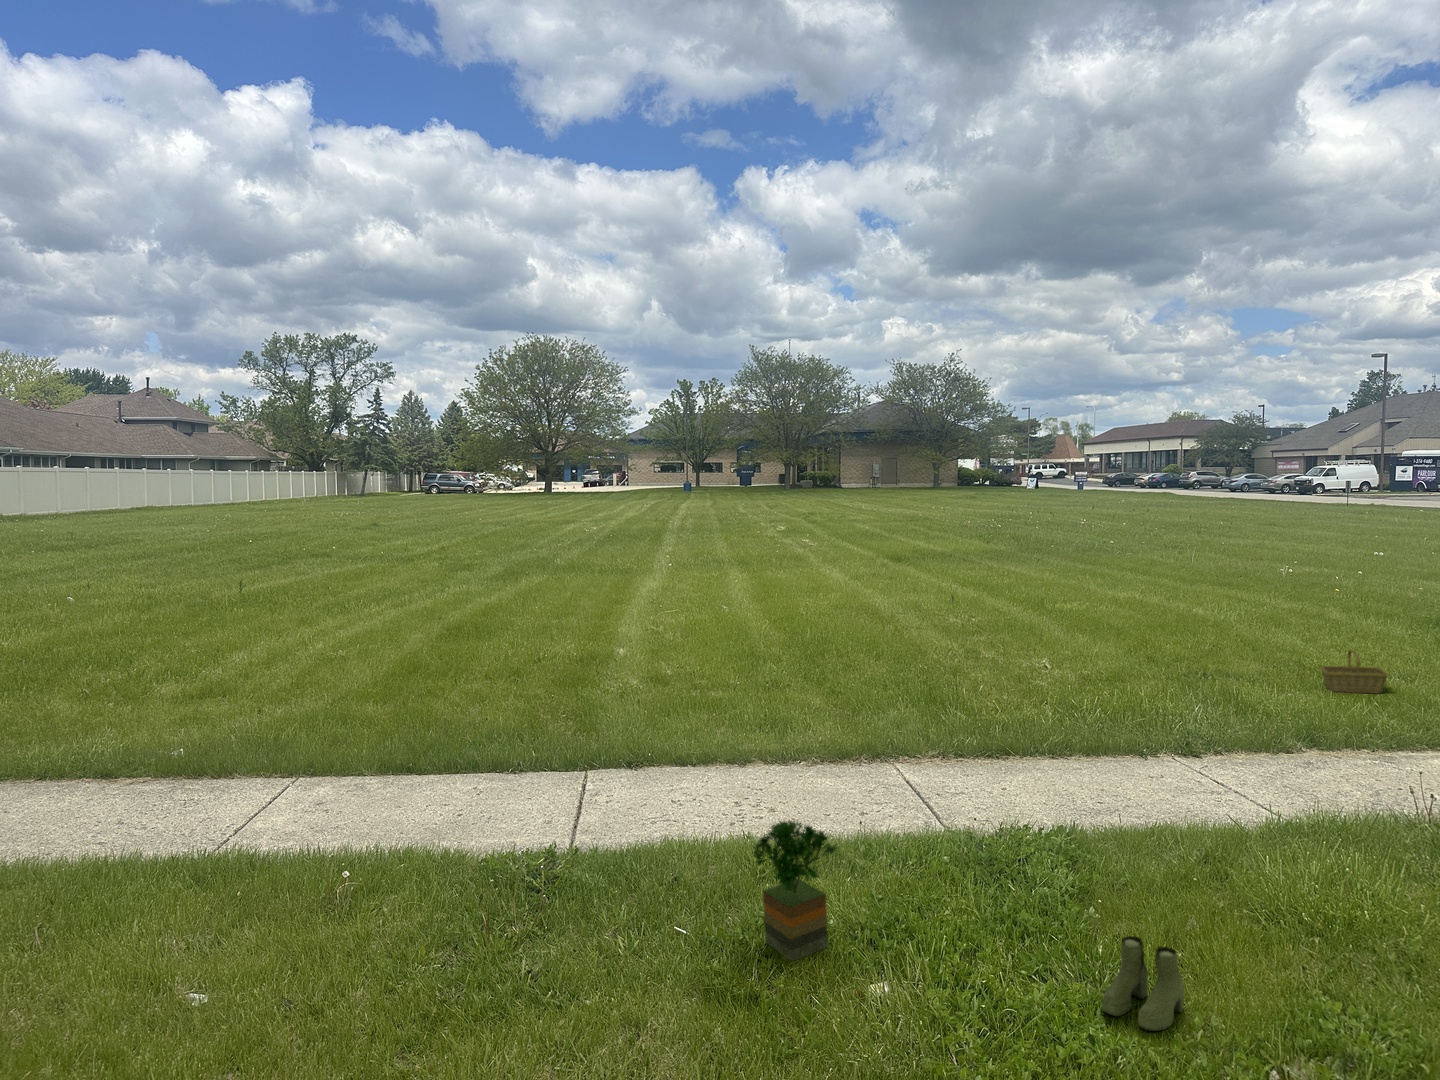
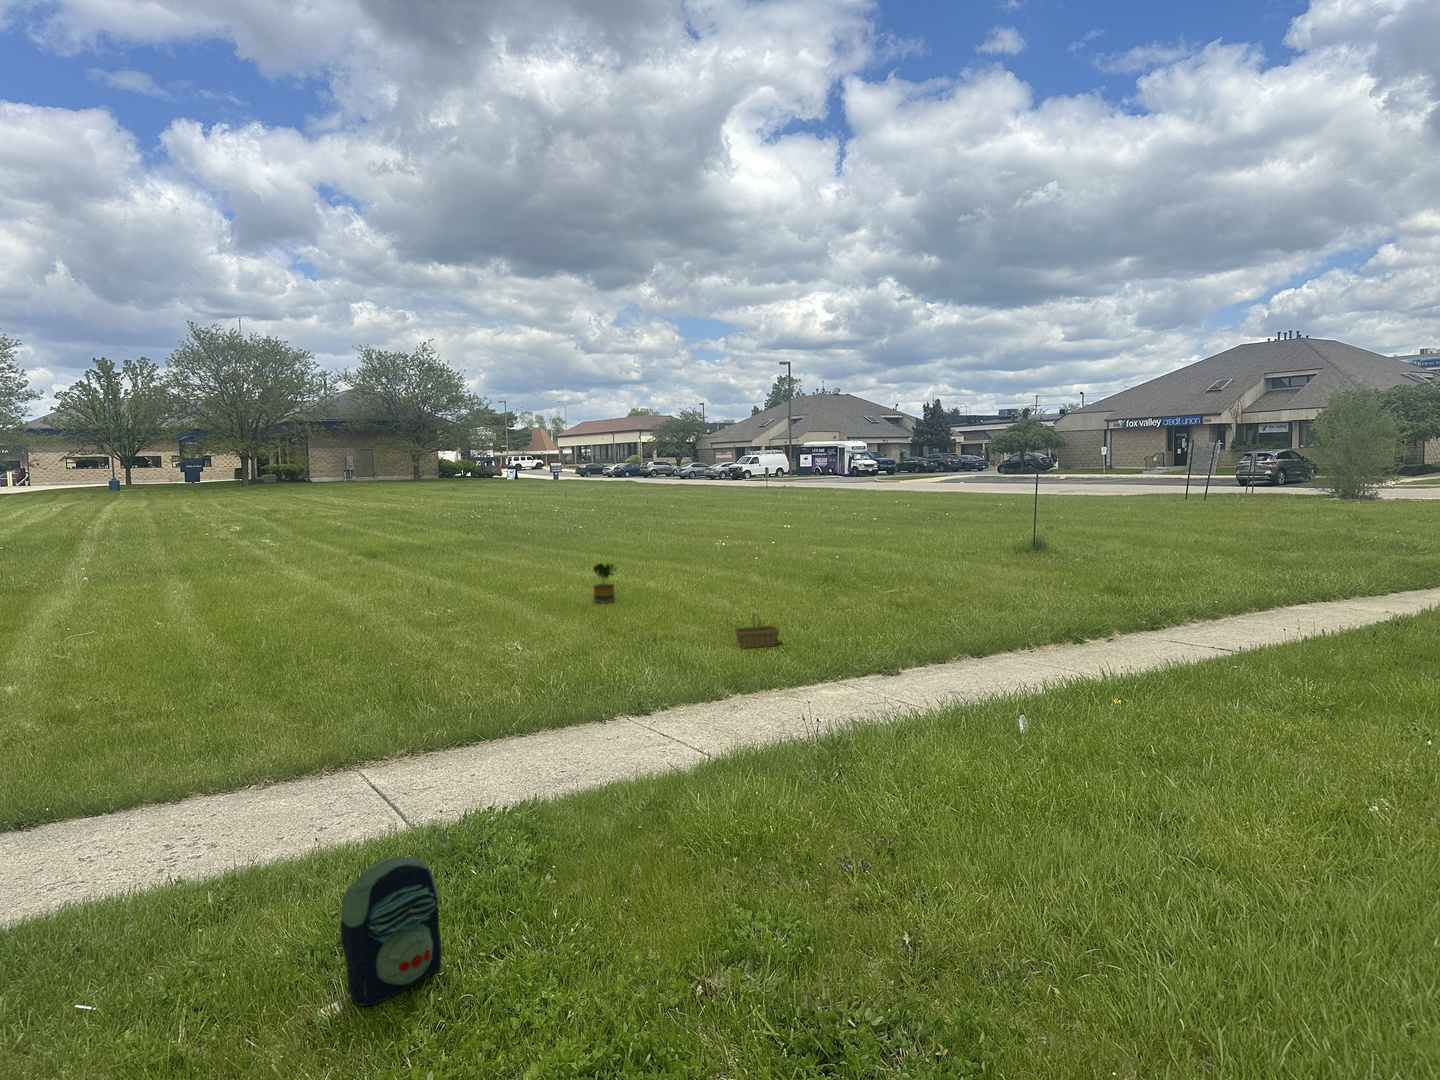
potted tree: present [754,820,838,961] -> present [593,563,617,603]
backpack: none [894,856,983,991] -> present [341,855,442,1006]
boots: present [1102,936,1184,1031] -> none [555,890,626,976]

